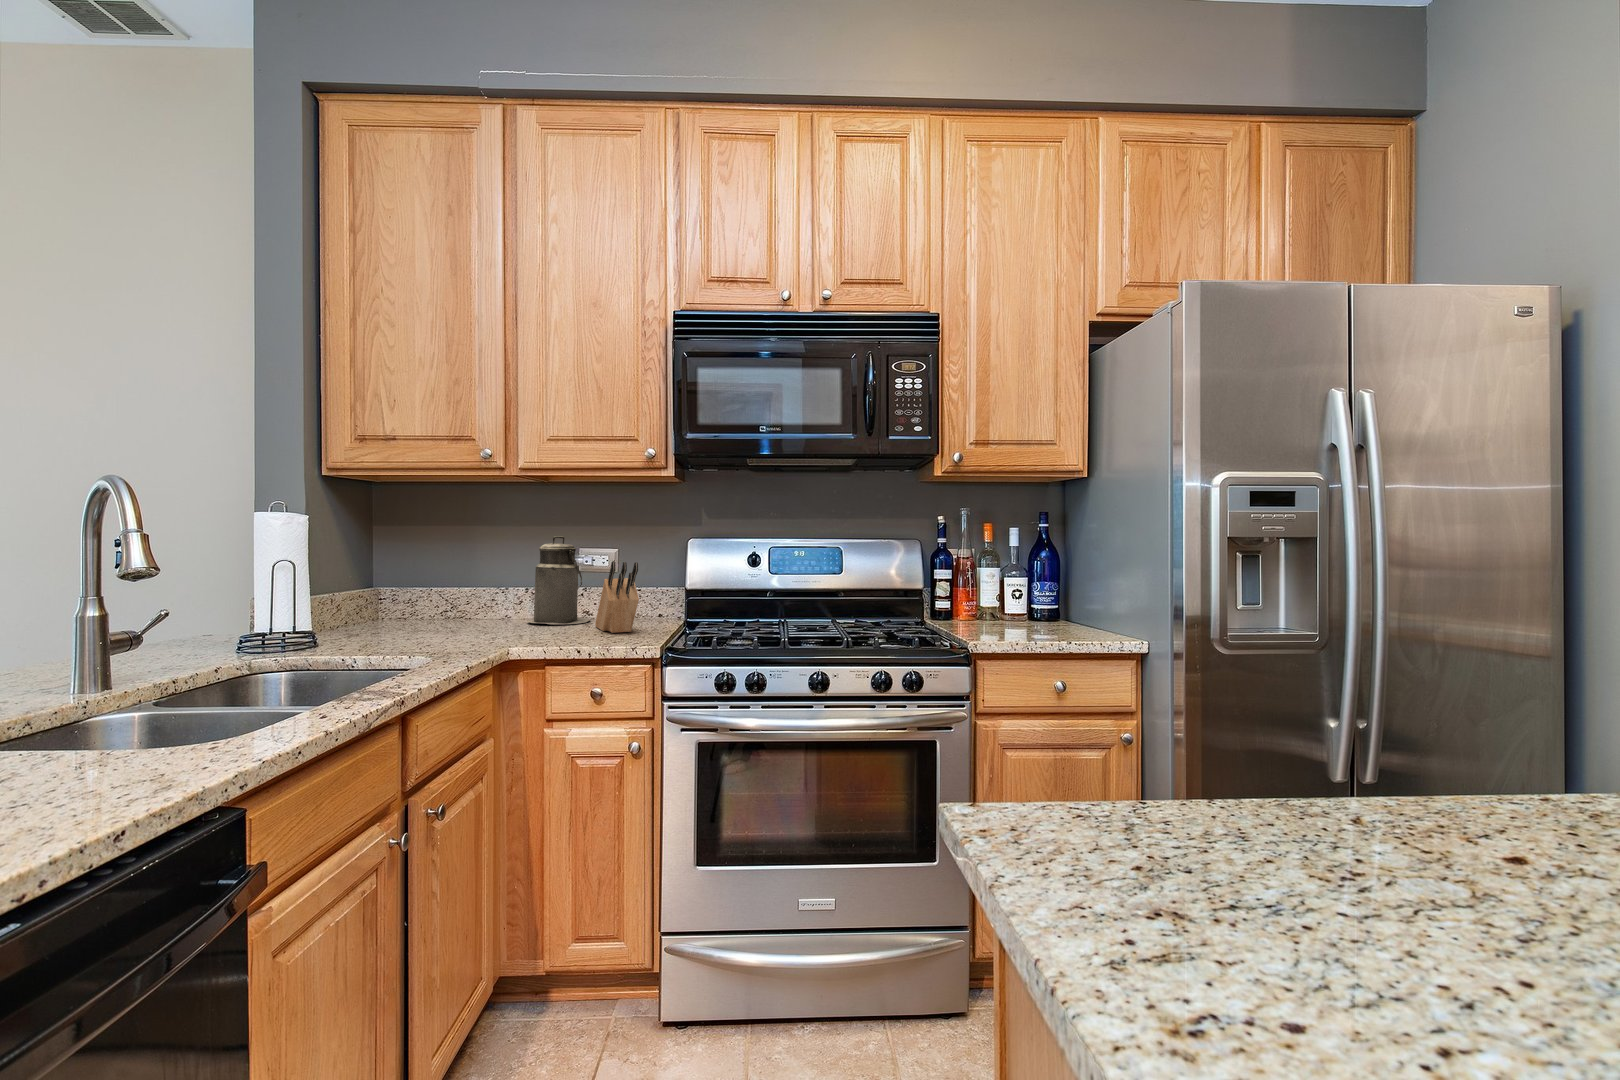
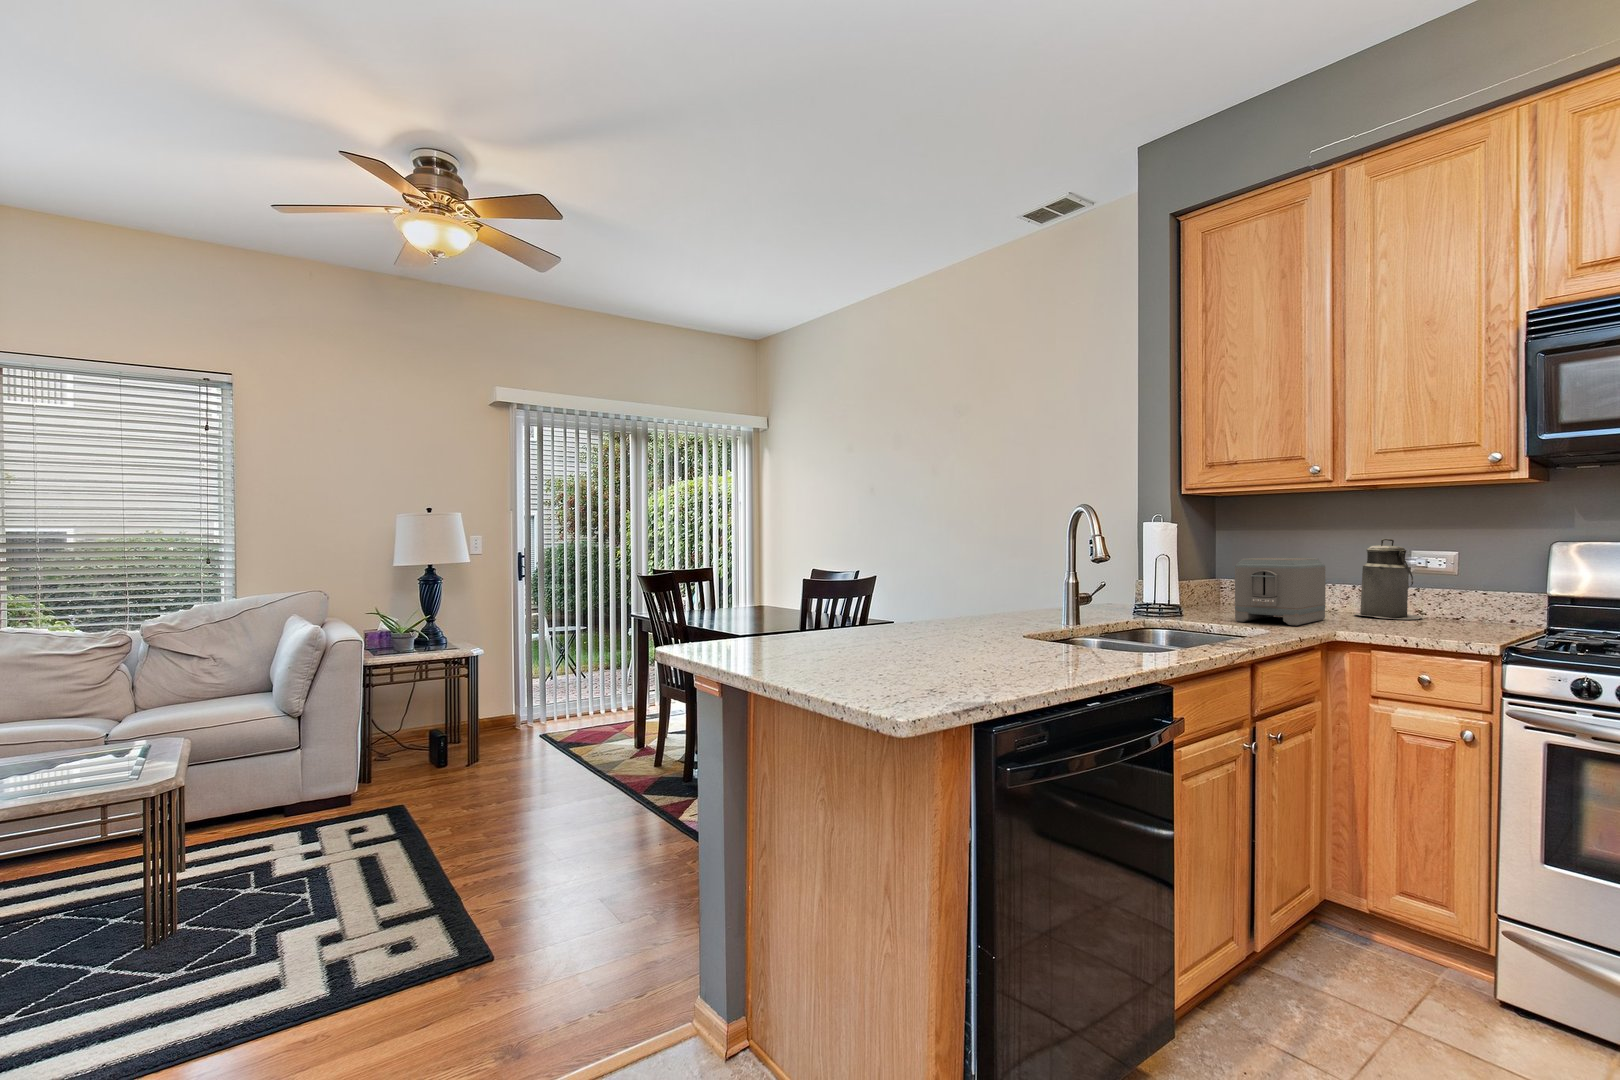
toaster: none [388,561,498,648] -> present [1235,558,1325,626]
knife block: present [595,562,639,633] -> none [1427,562,1478,630]

